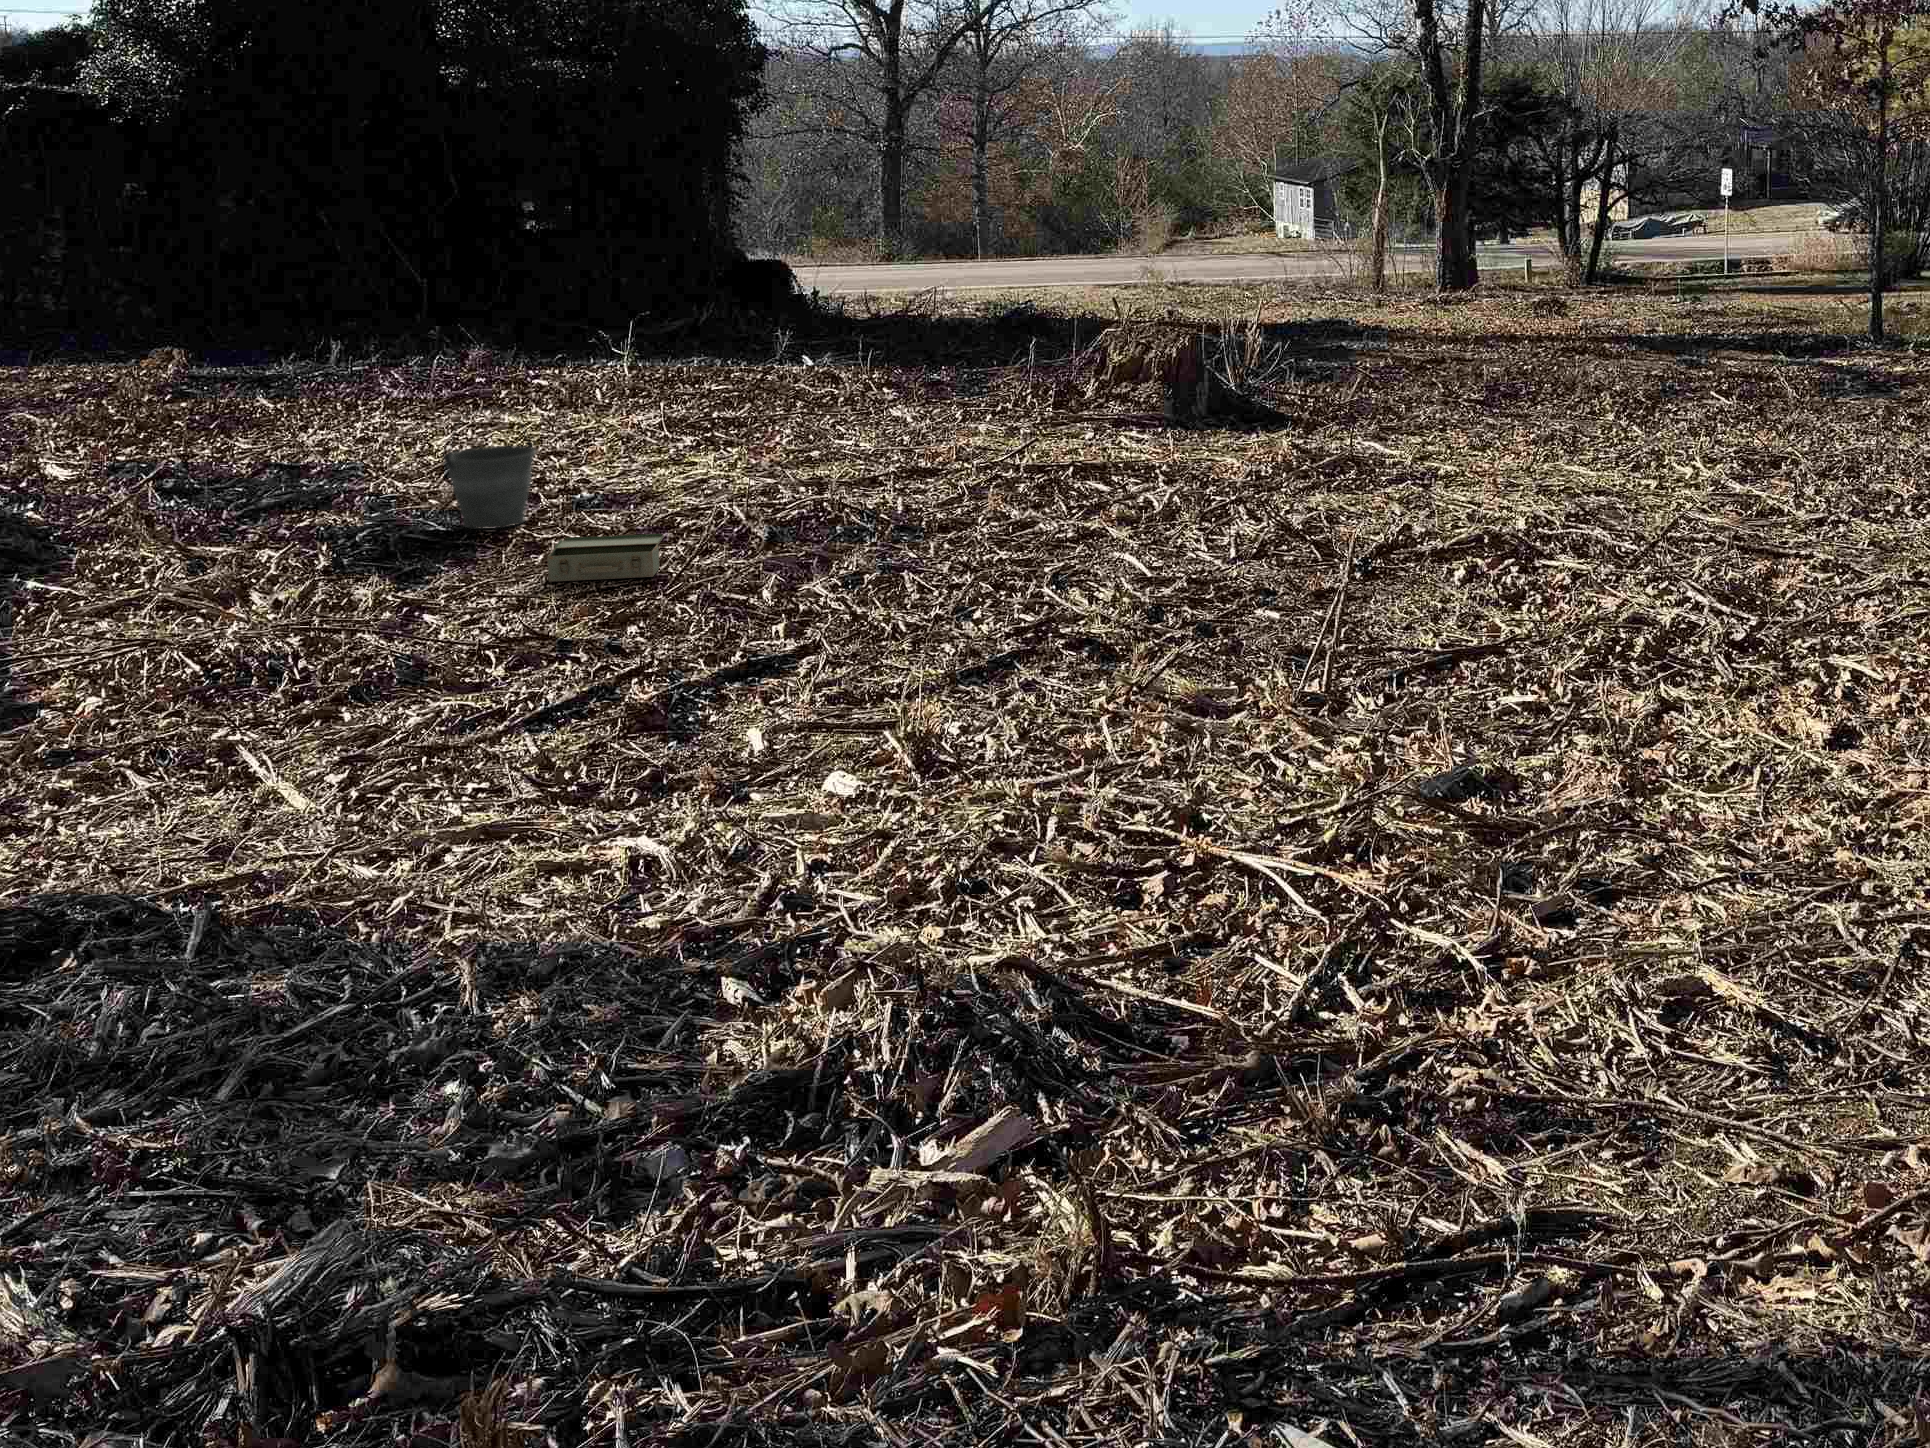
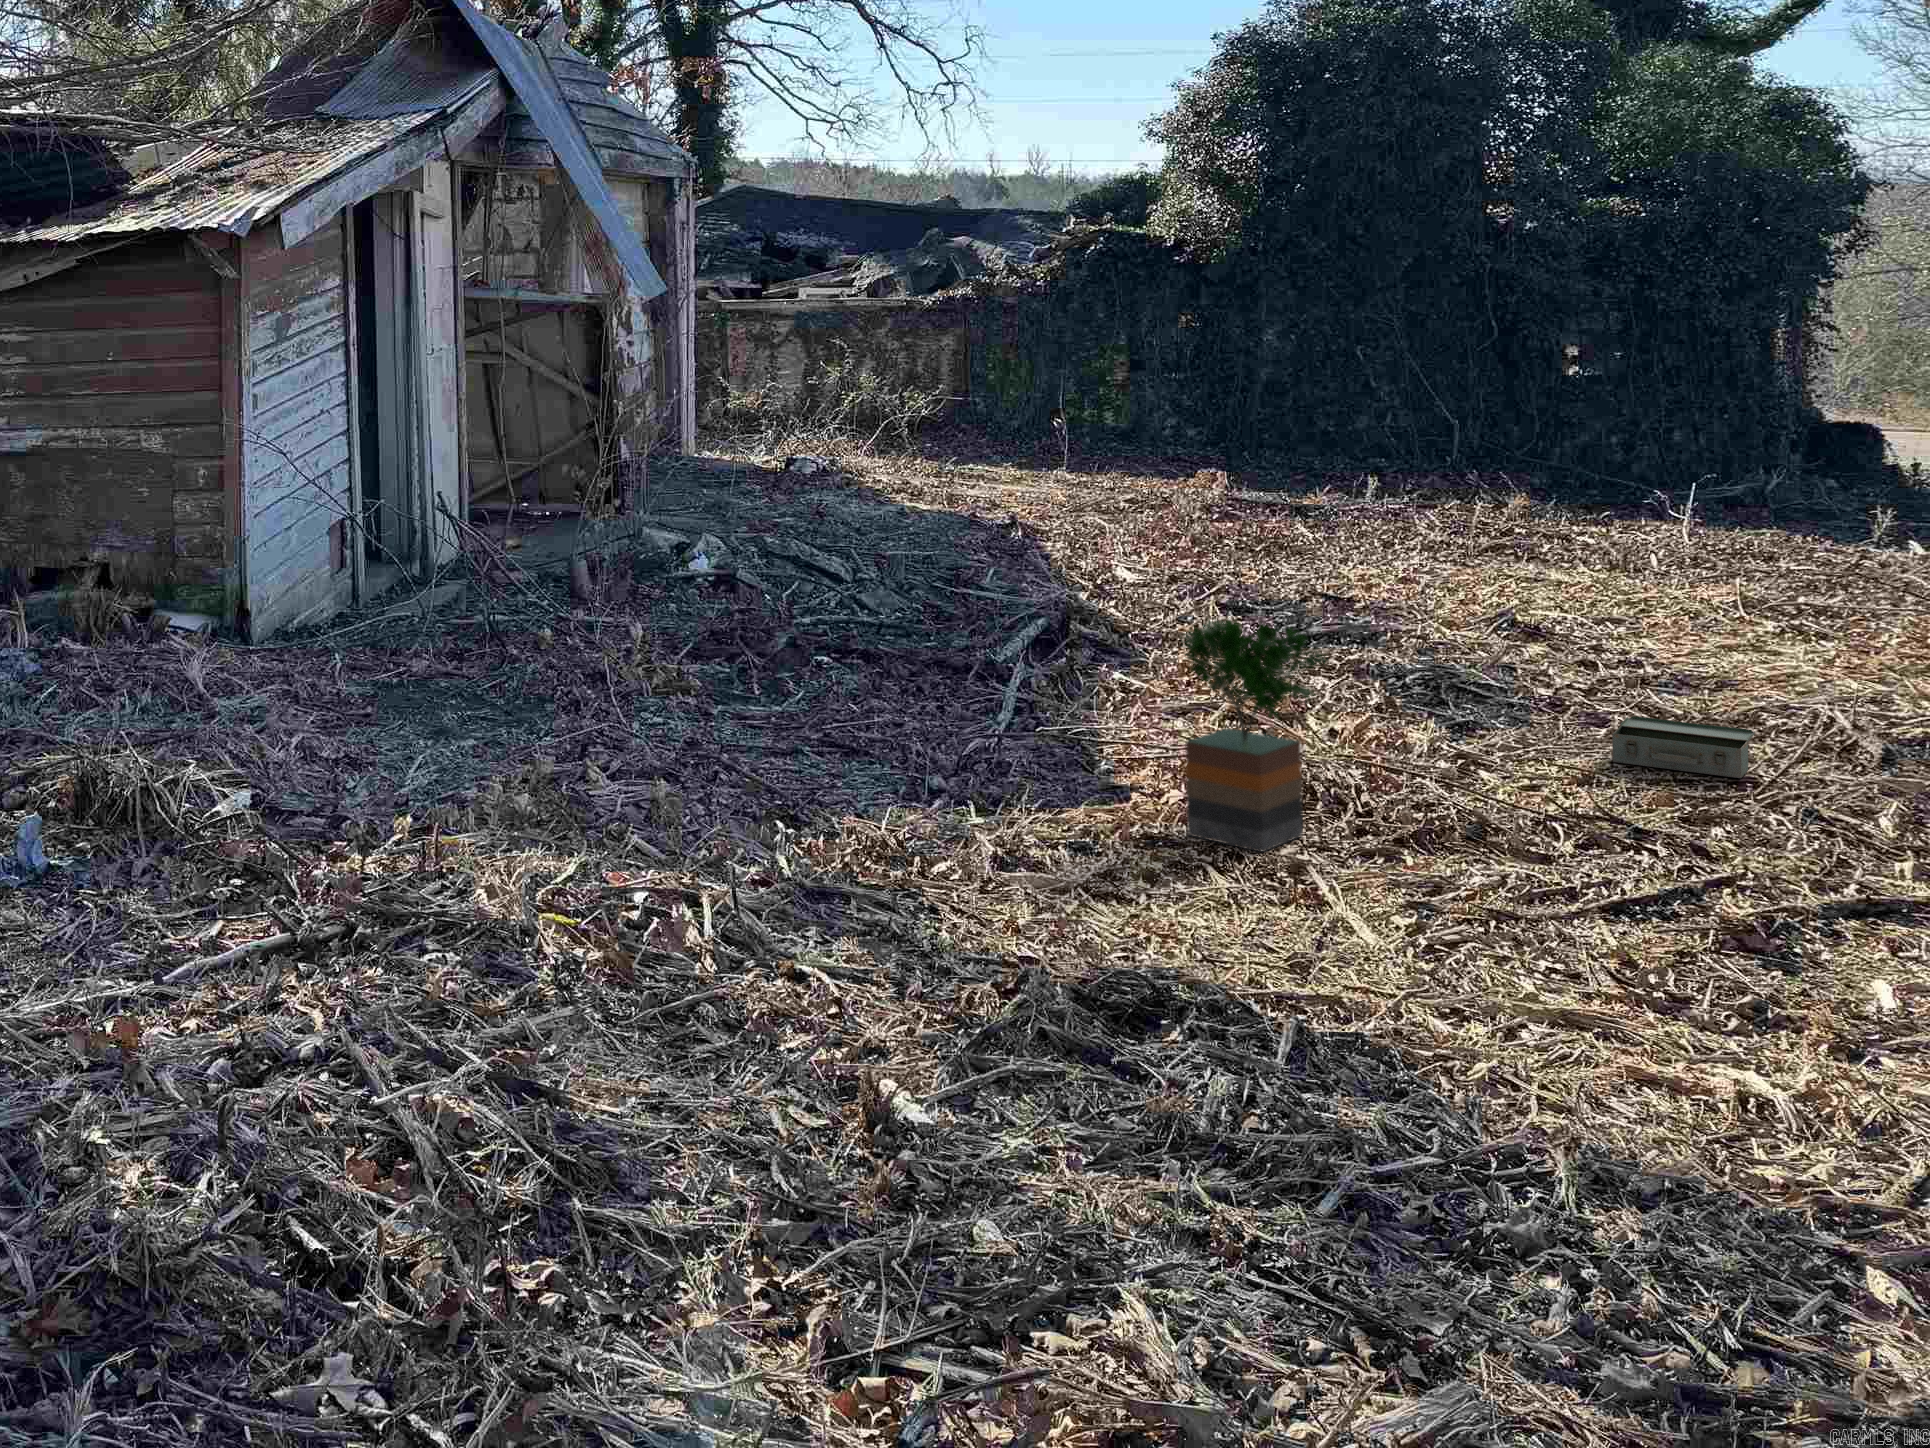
bucket: present [442,408,536,529] -> none [1492,562,1595,693]
potted tree: none [74,496,258,744] -> present [1182,618,1325,852]

